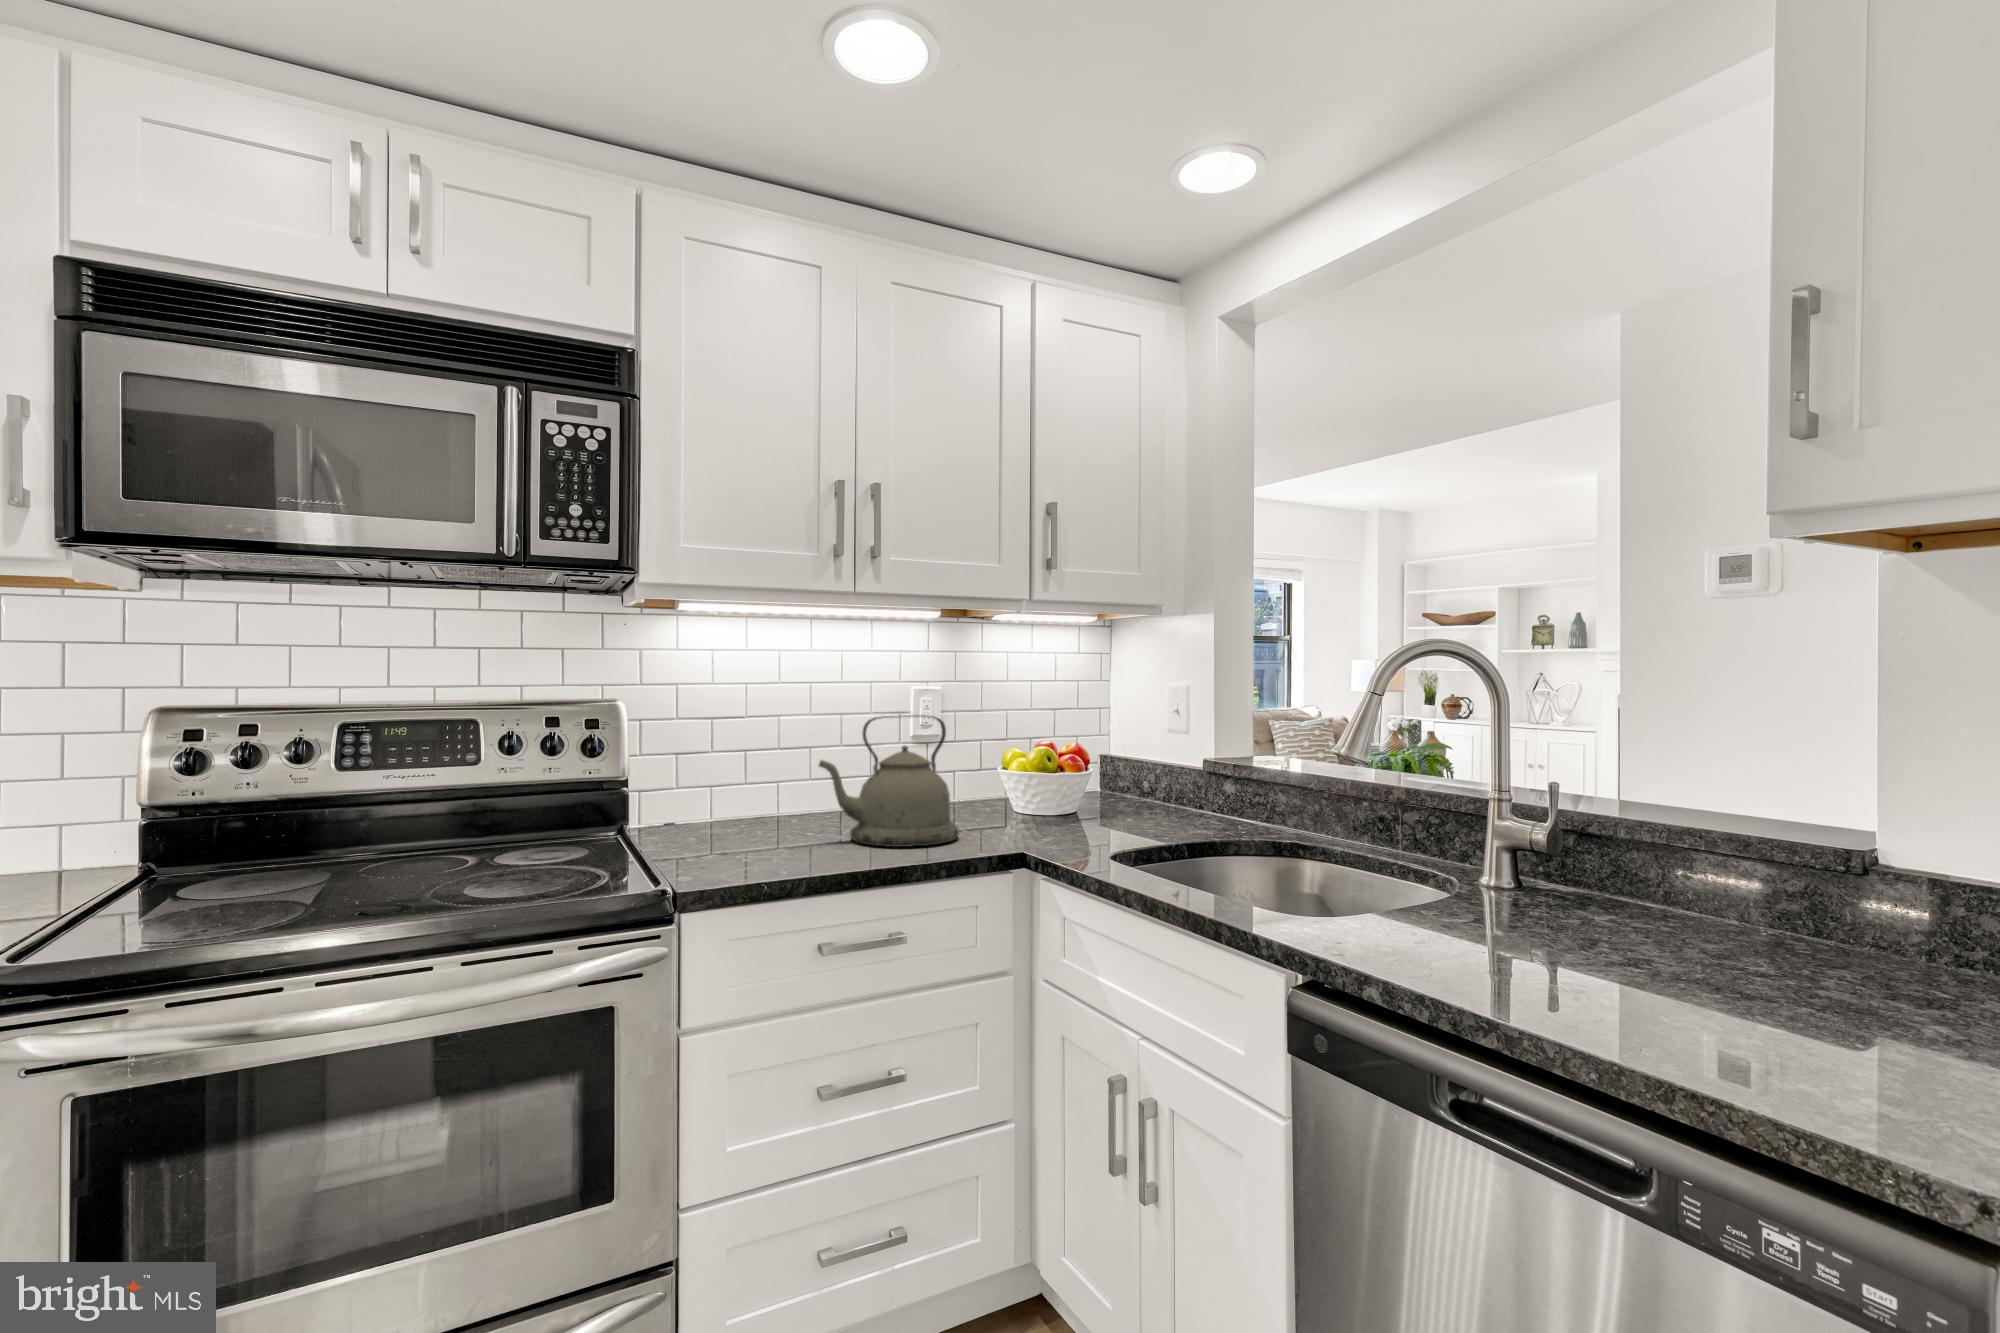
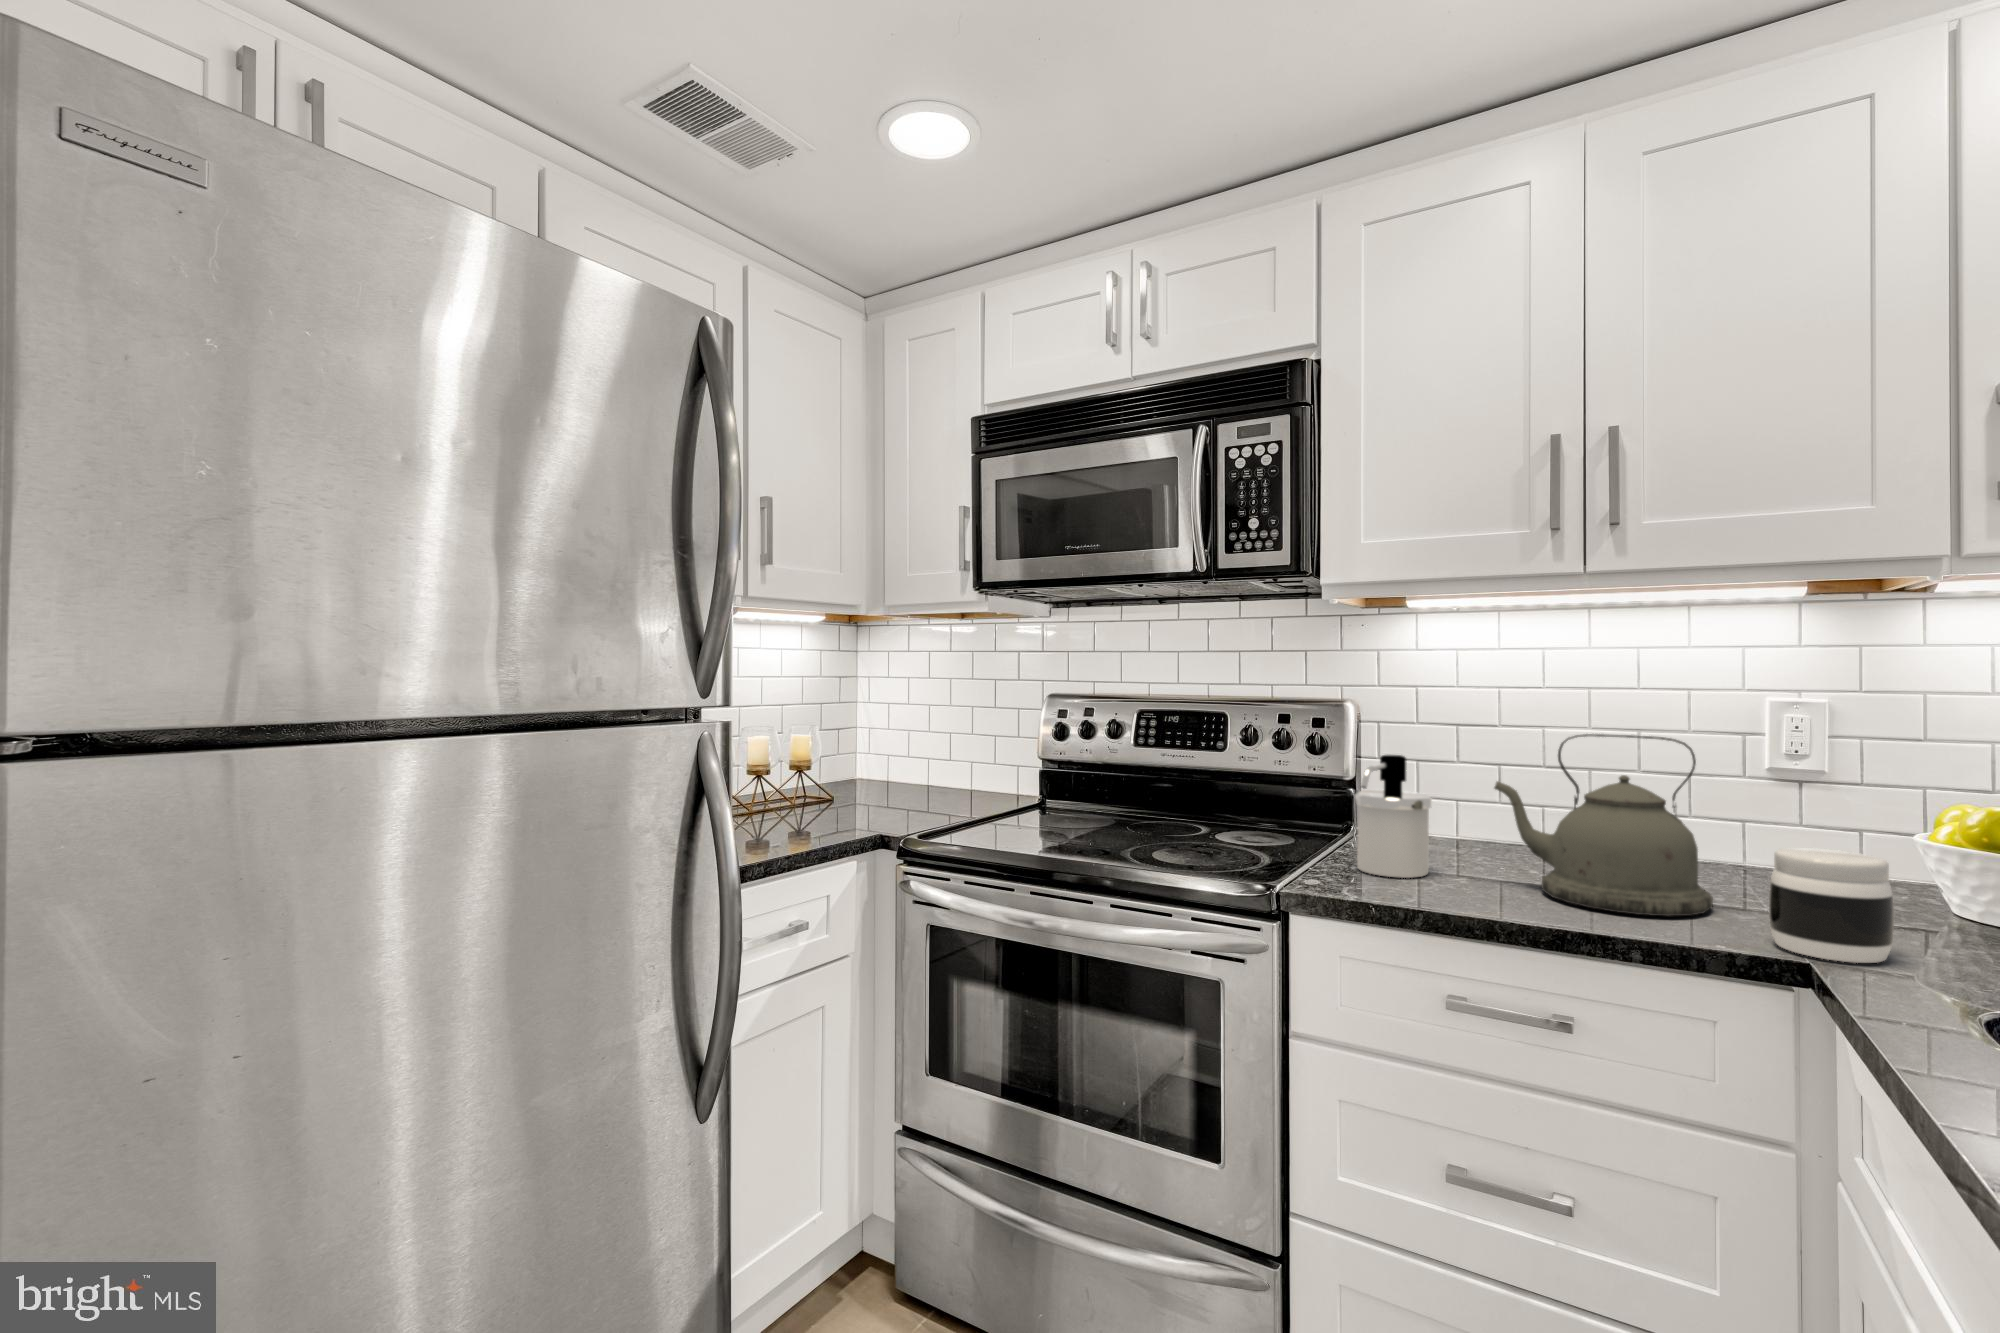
soap dispenser: none [705,745,772,858] -> present [1355,755,1432,878]
jar: none [1010,779,1070,846] -> present [1769,848,1894,963]

